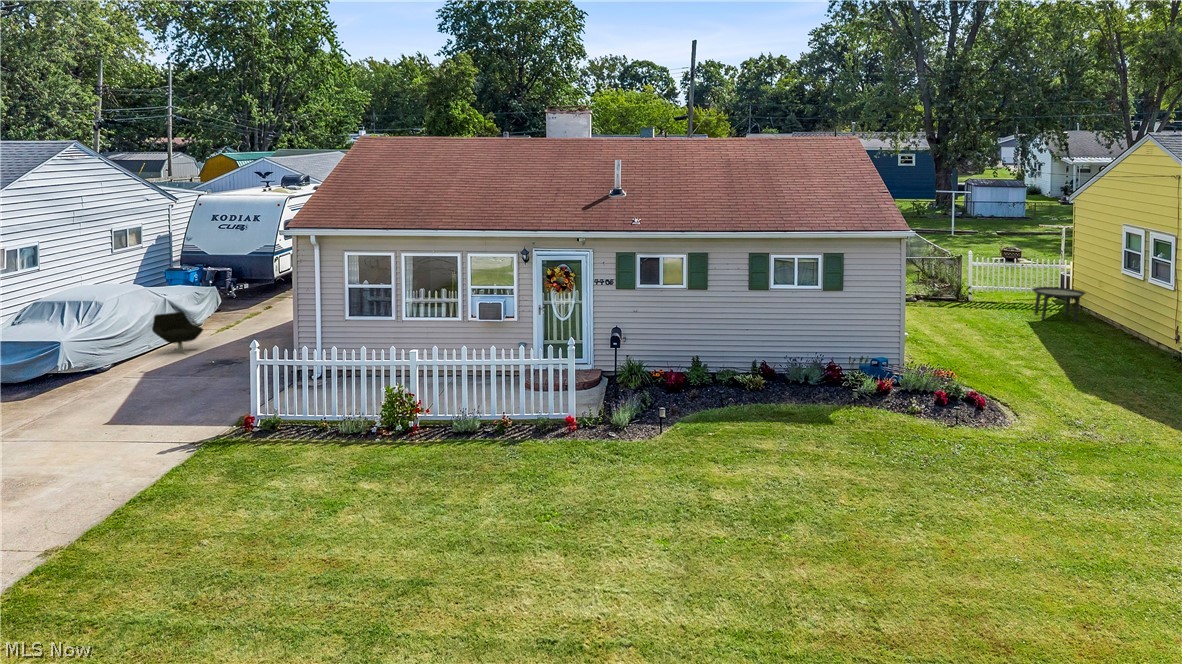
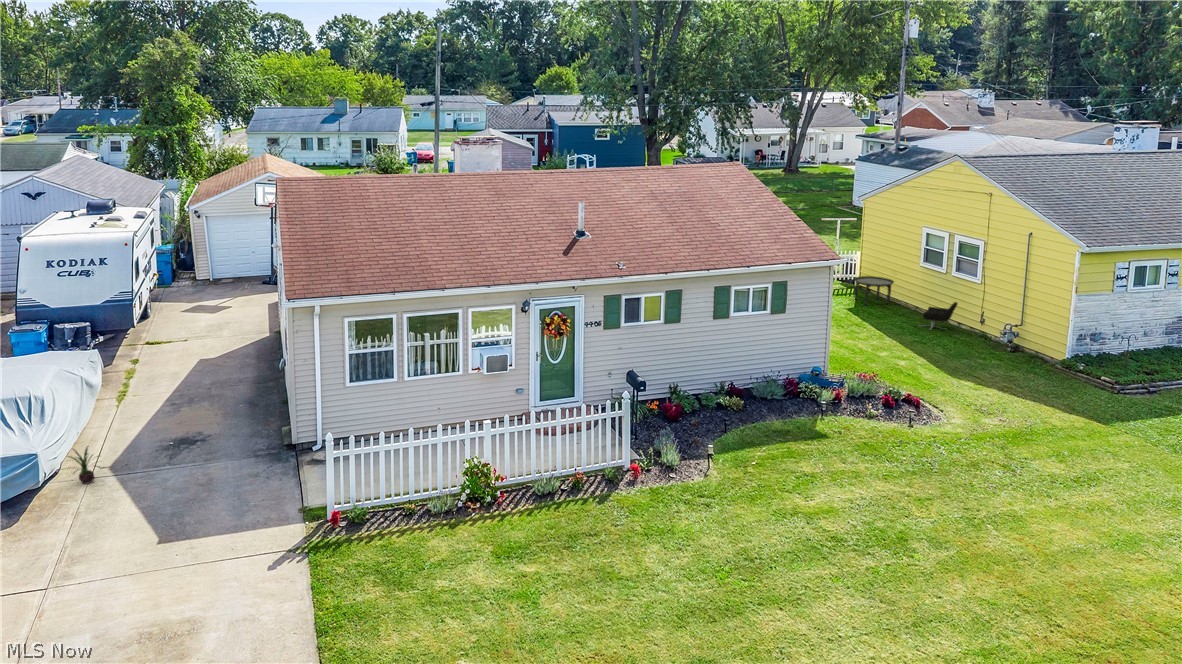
lounge chair: present [152,312,203,355] -> present [923,302,958,330]
decorative plant: none [89,343,132,377] -> present [68,446,100,484]

